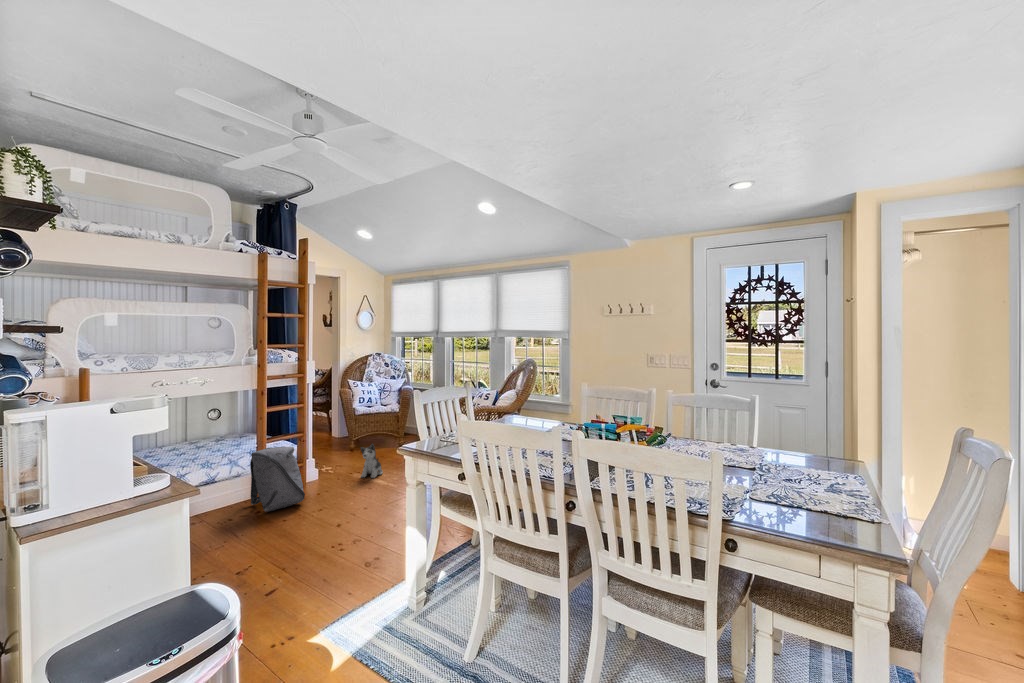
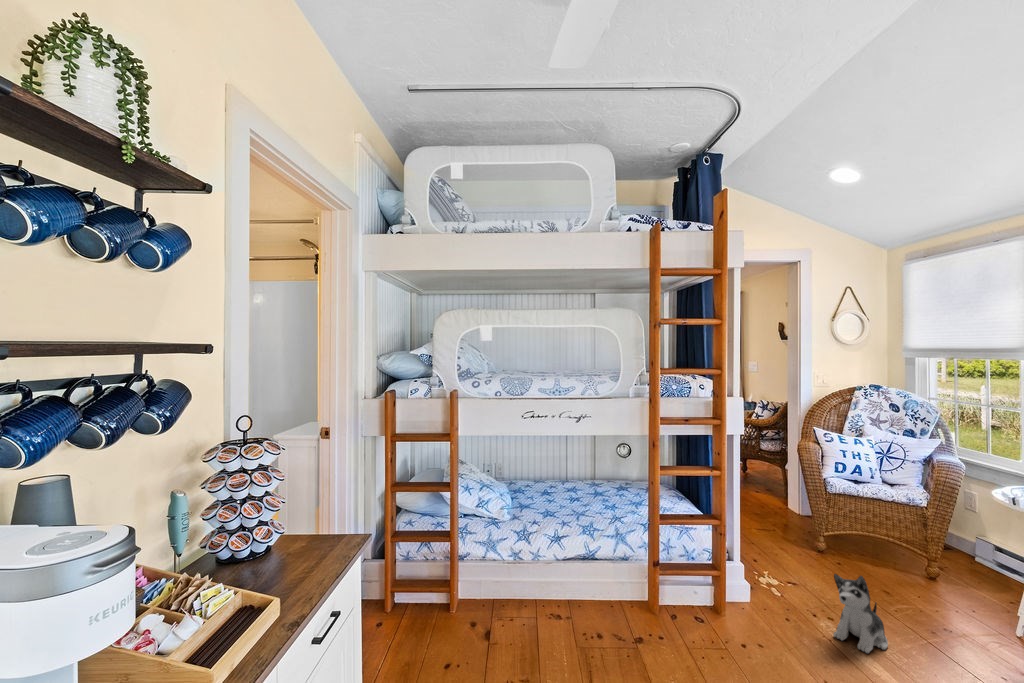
backpack: present [250,447,305,512] -> none [632,532,713,654]

